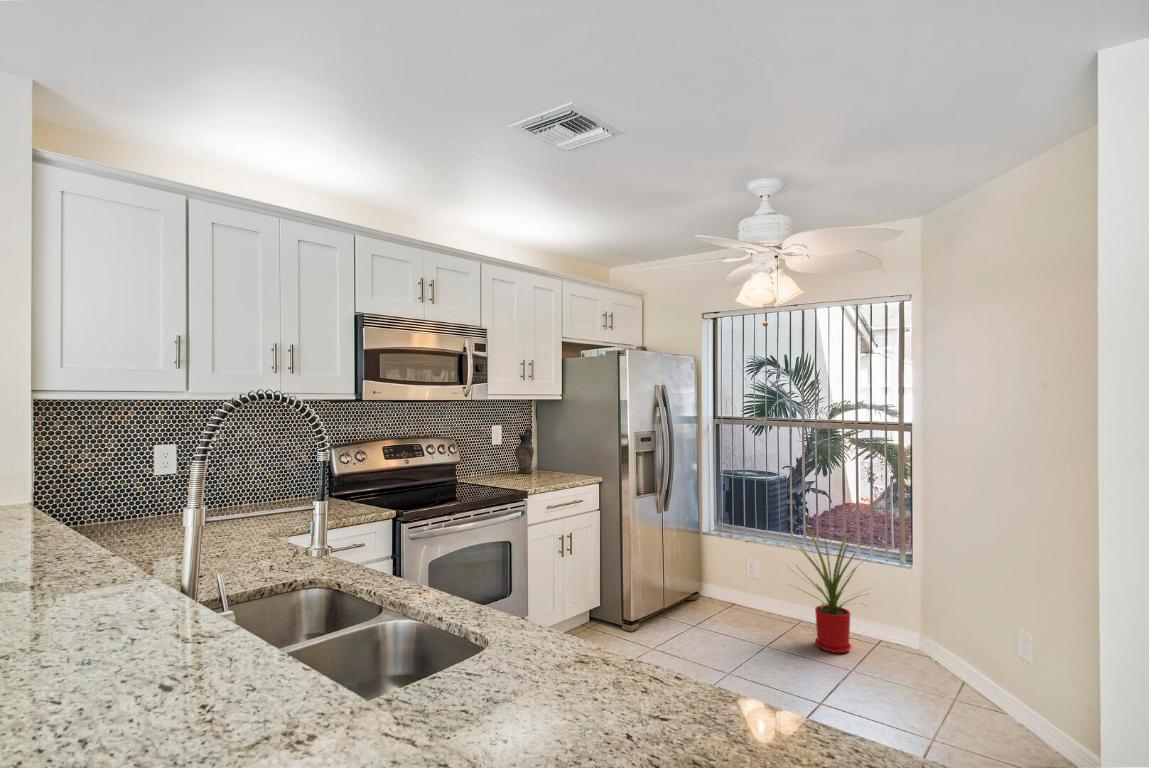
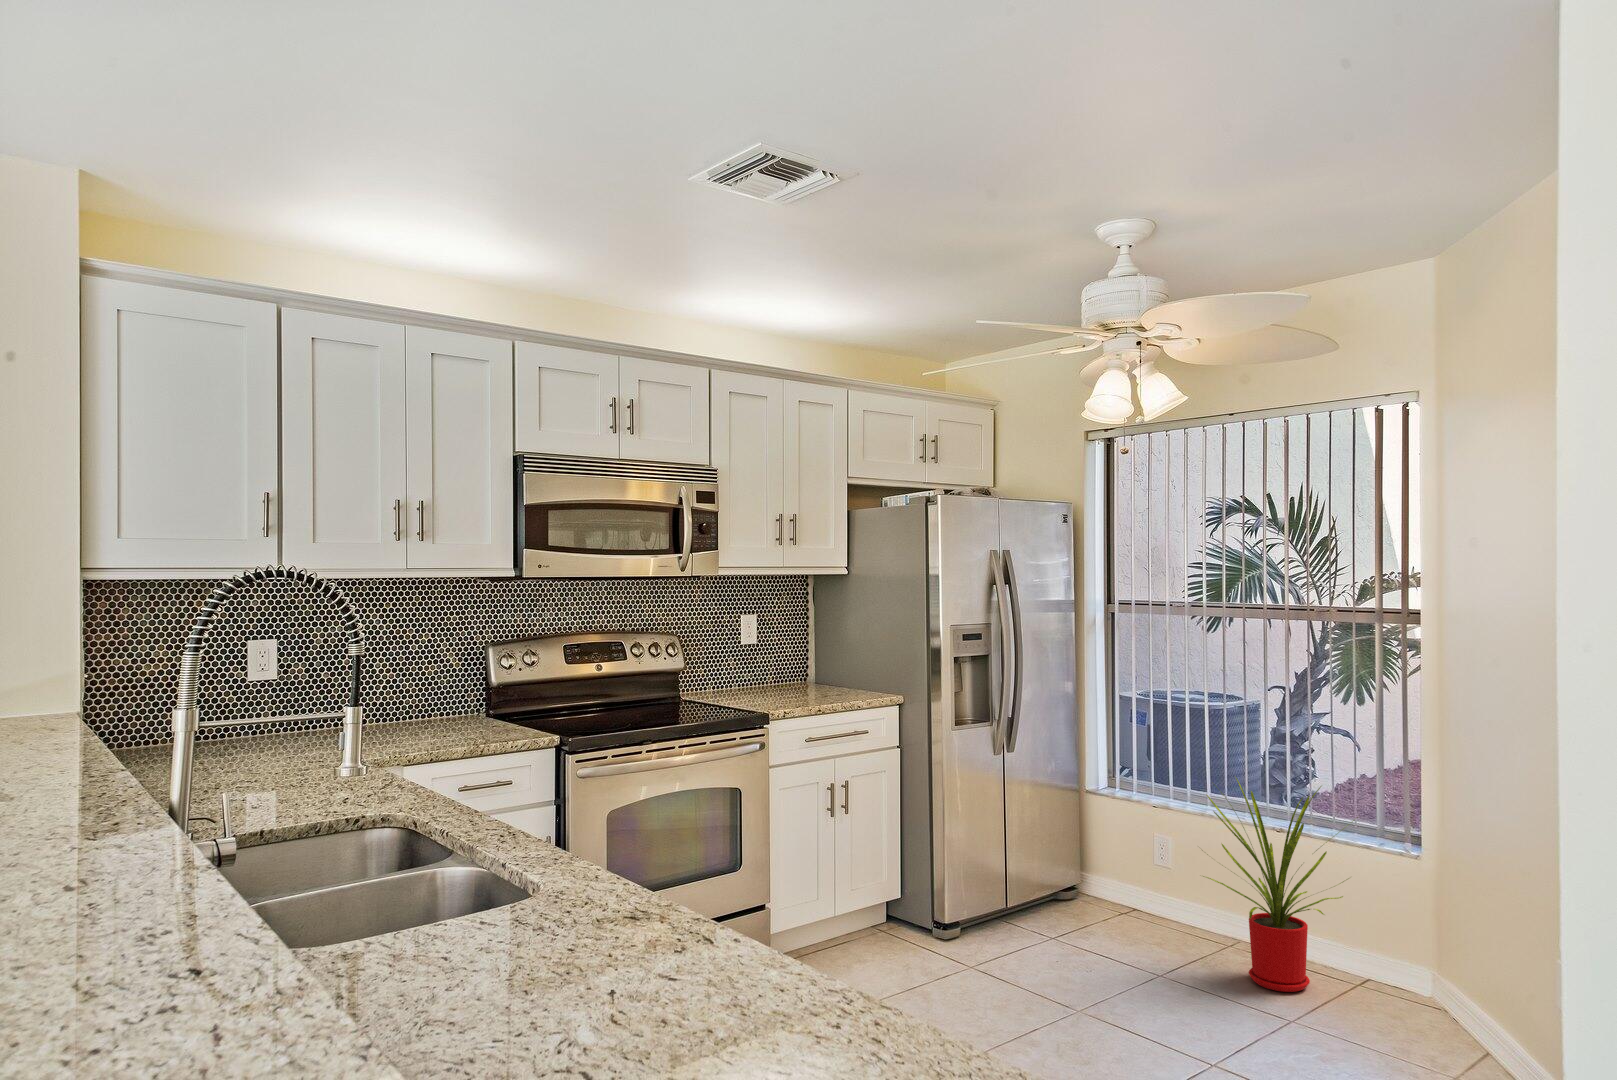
ceramic pitcher: present [515,427,534,473] -> none [775,617,805,688]

